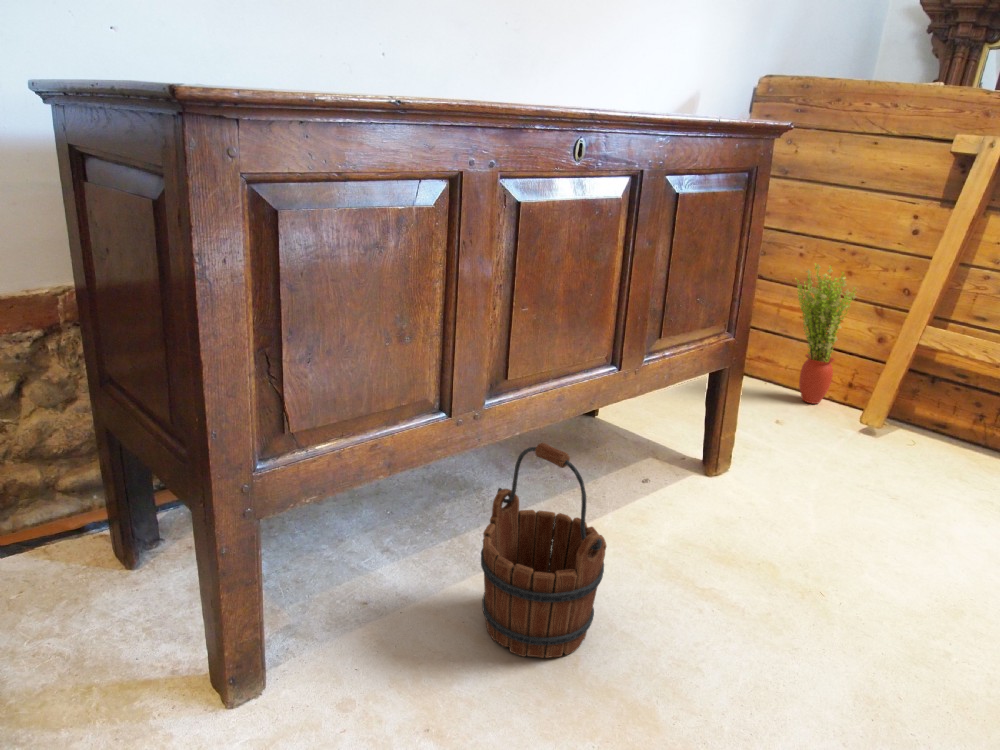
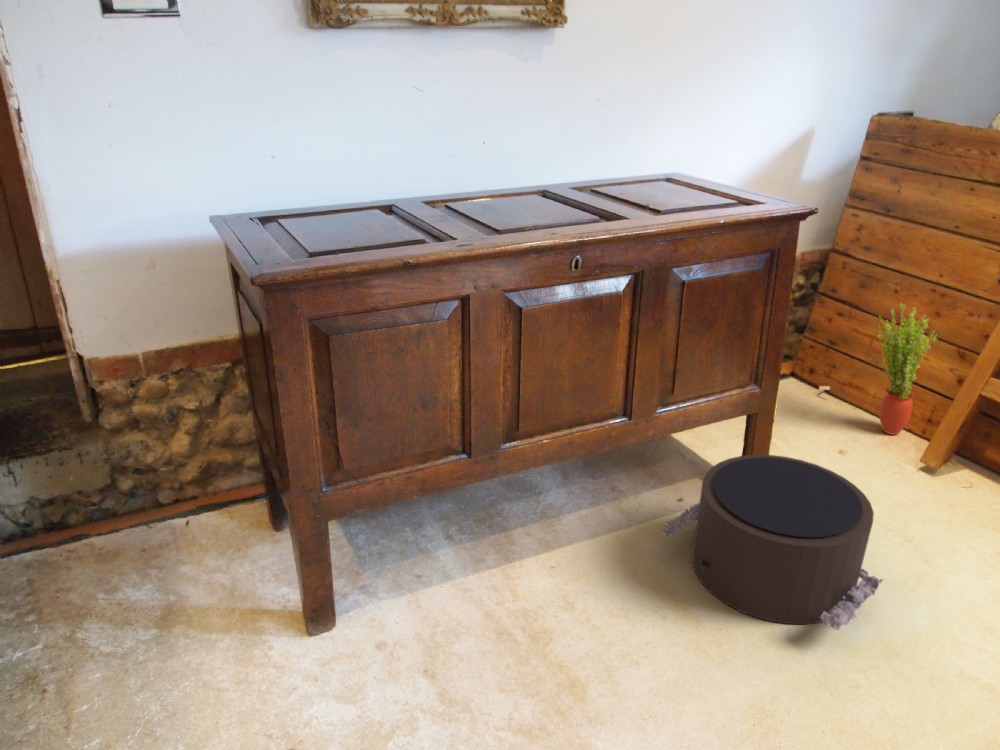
pouf: none [657,410,919,596] -> present [660,455,883,630]
wooden bucket: present [481,443,606,658] -> none [487,485,577,636]

